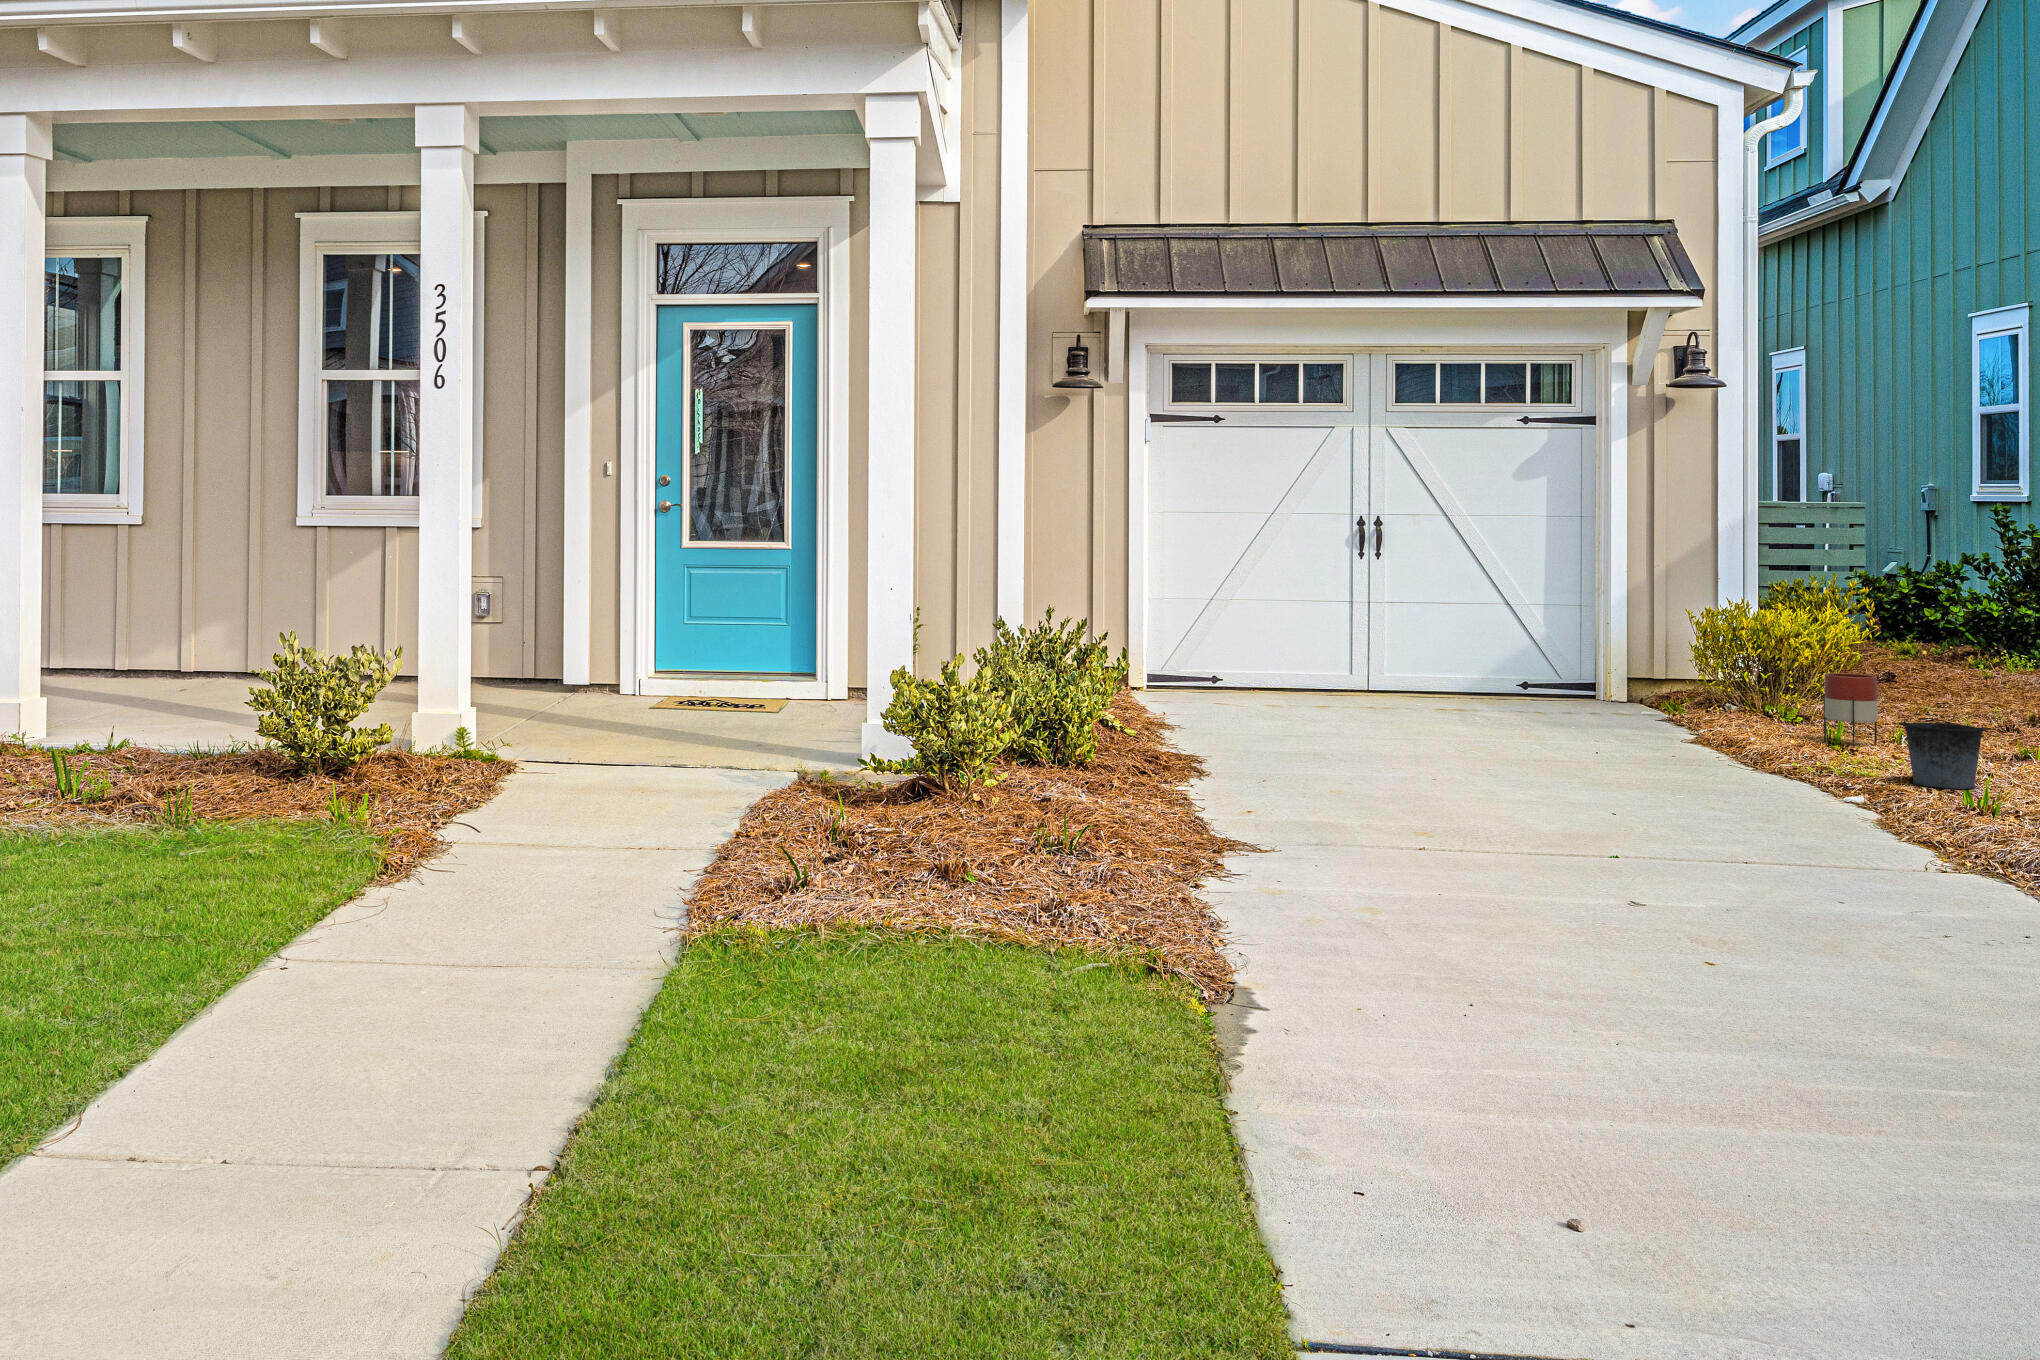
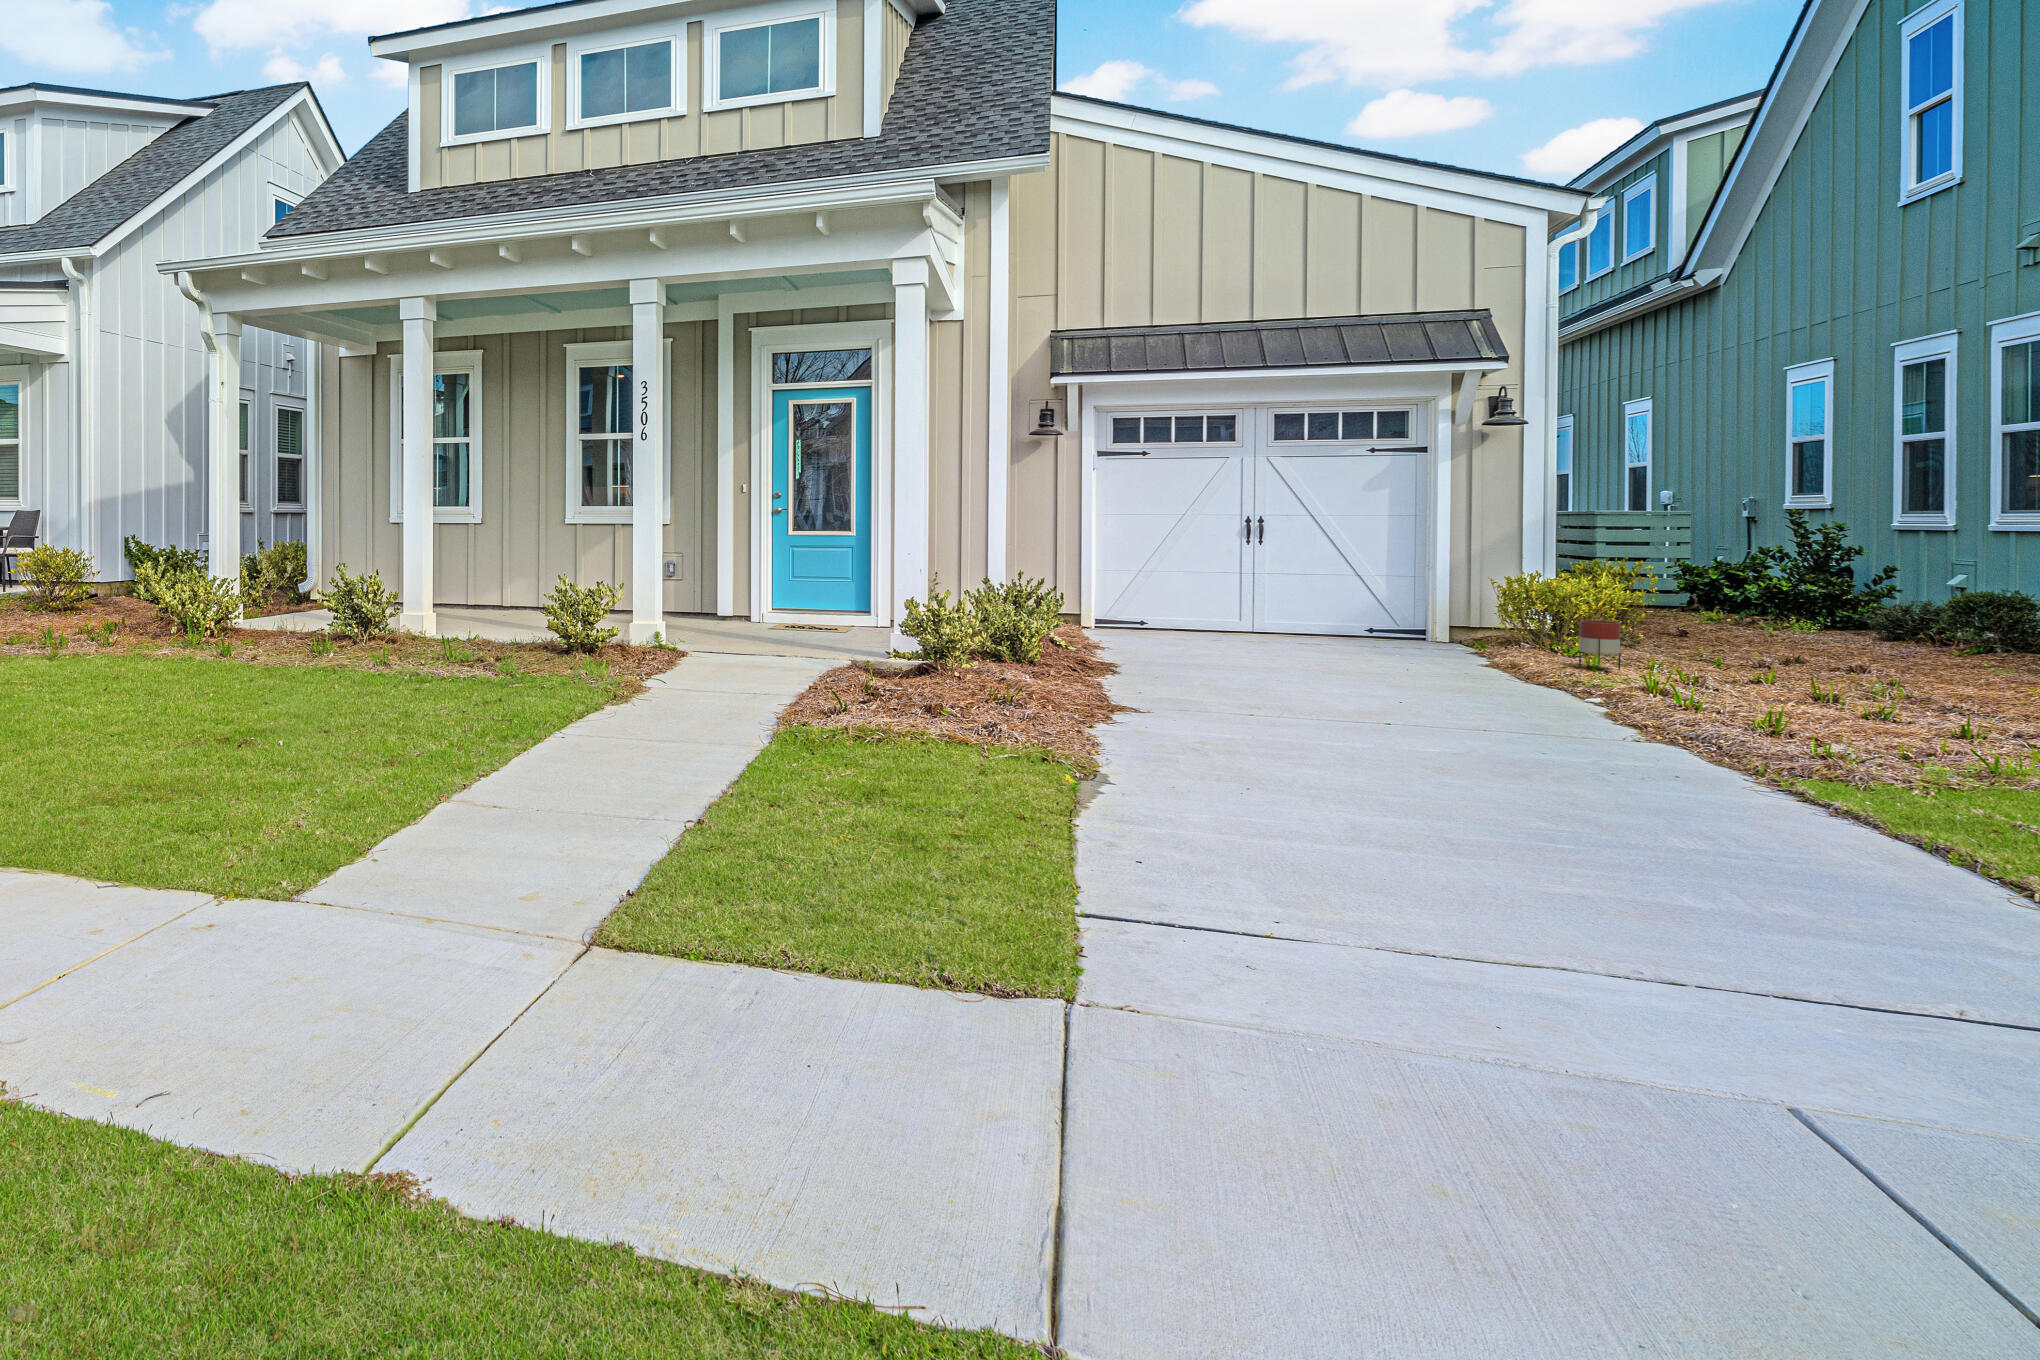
bucket: present [1899,719,1988,789] -> none [1615,650,1685,699]

